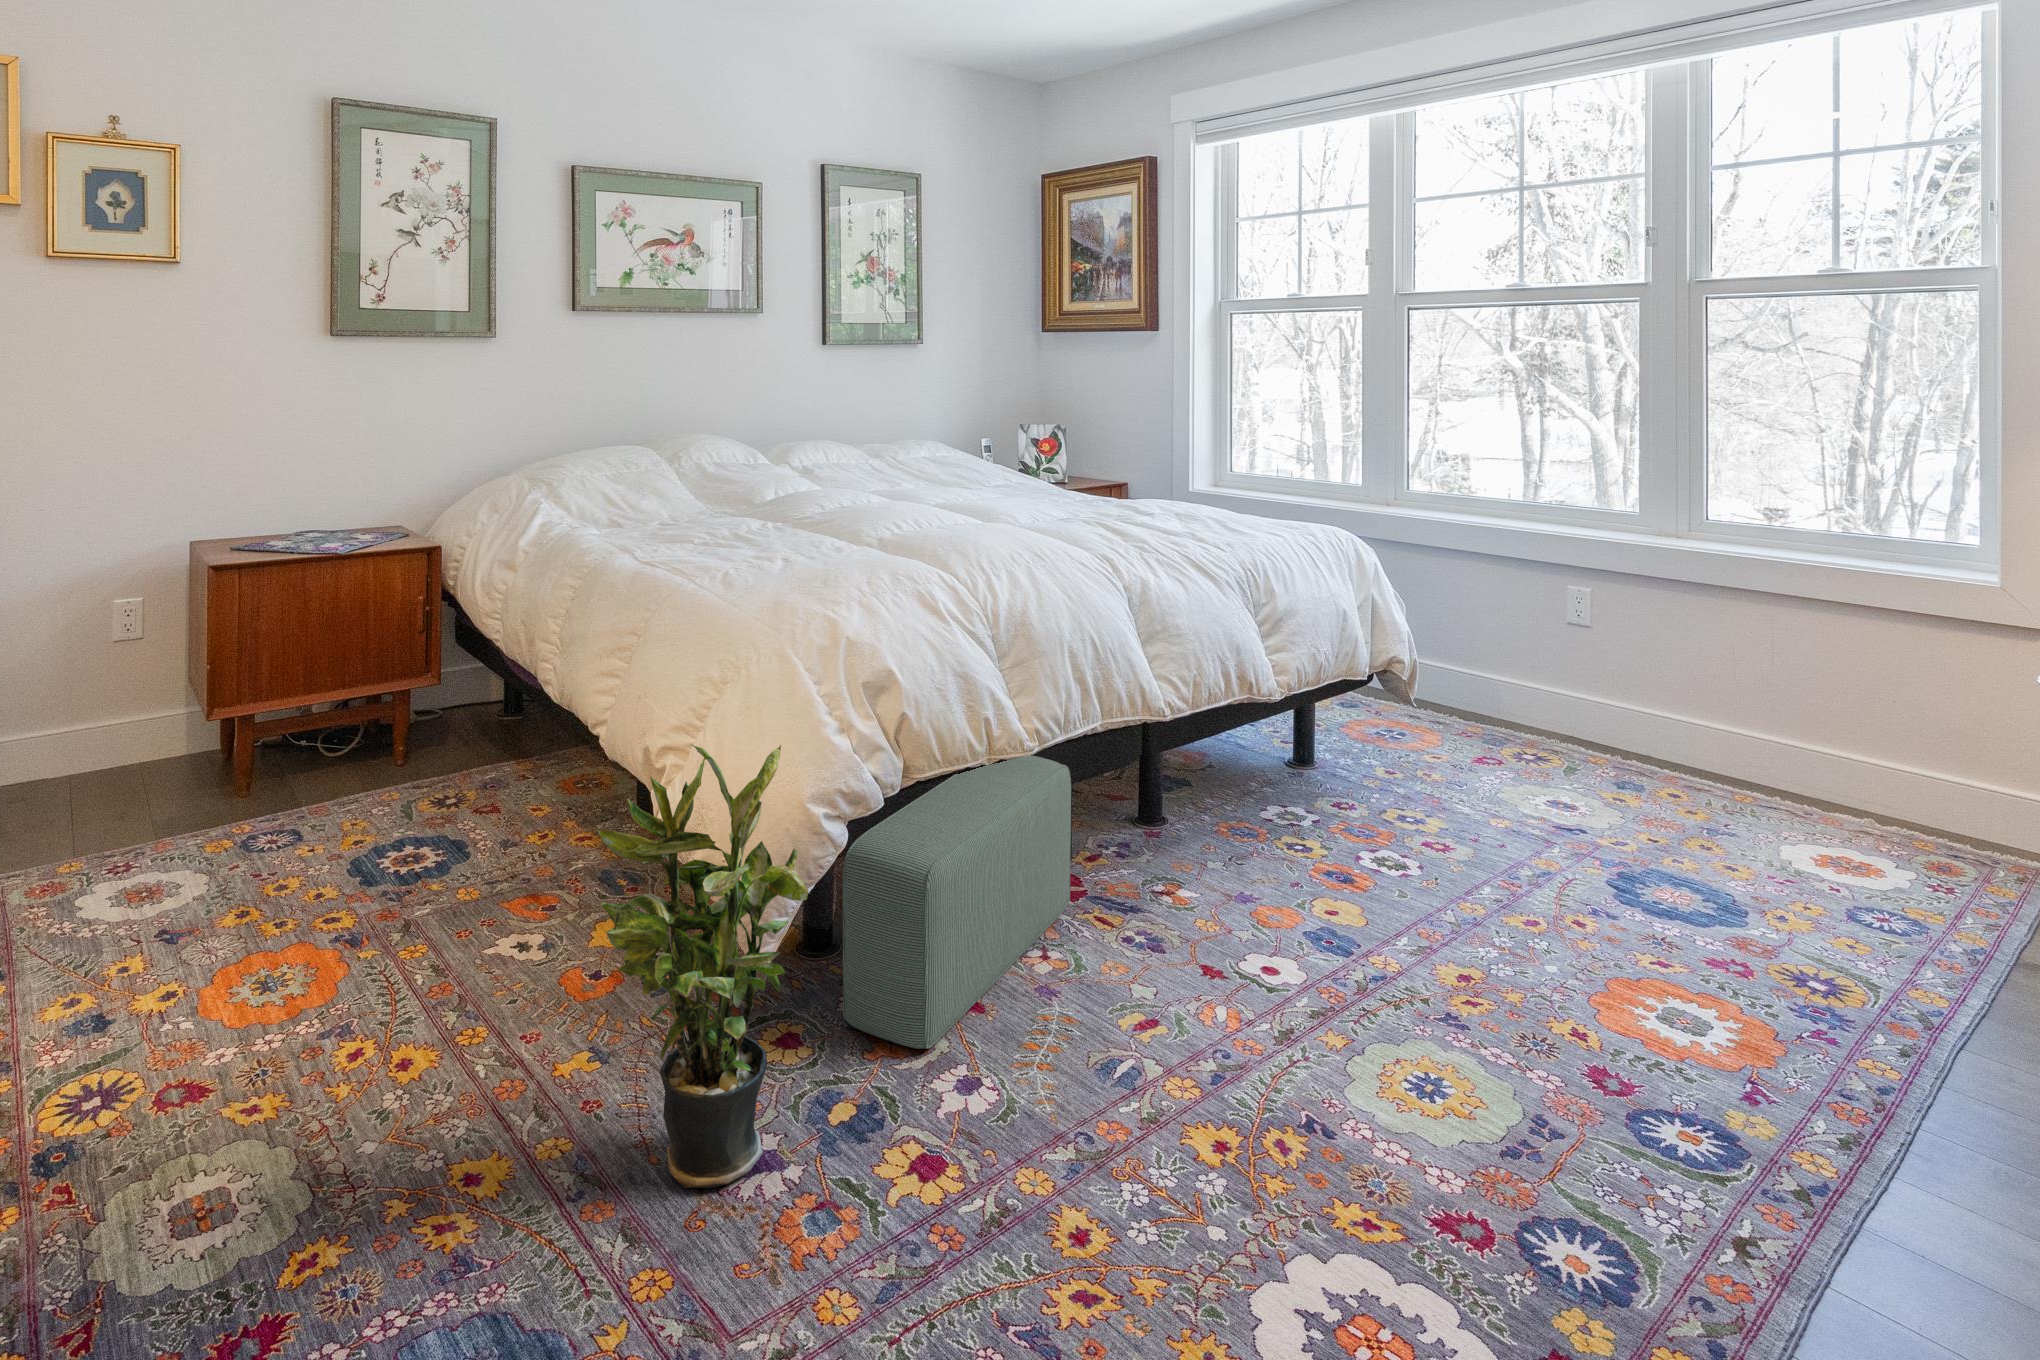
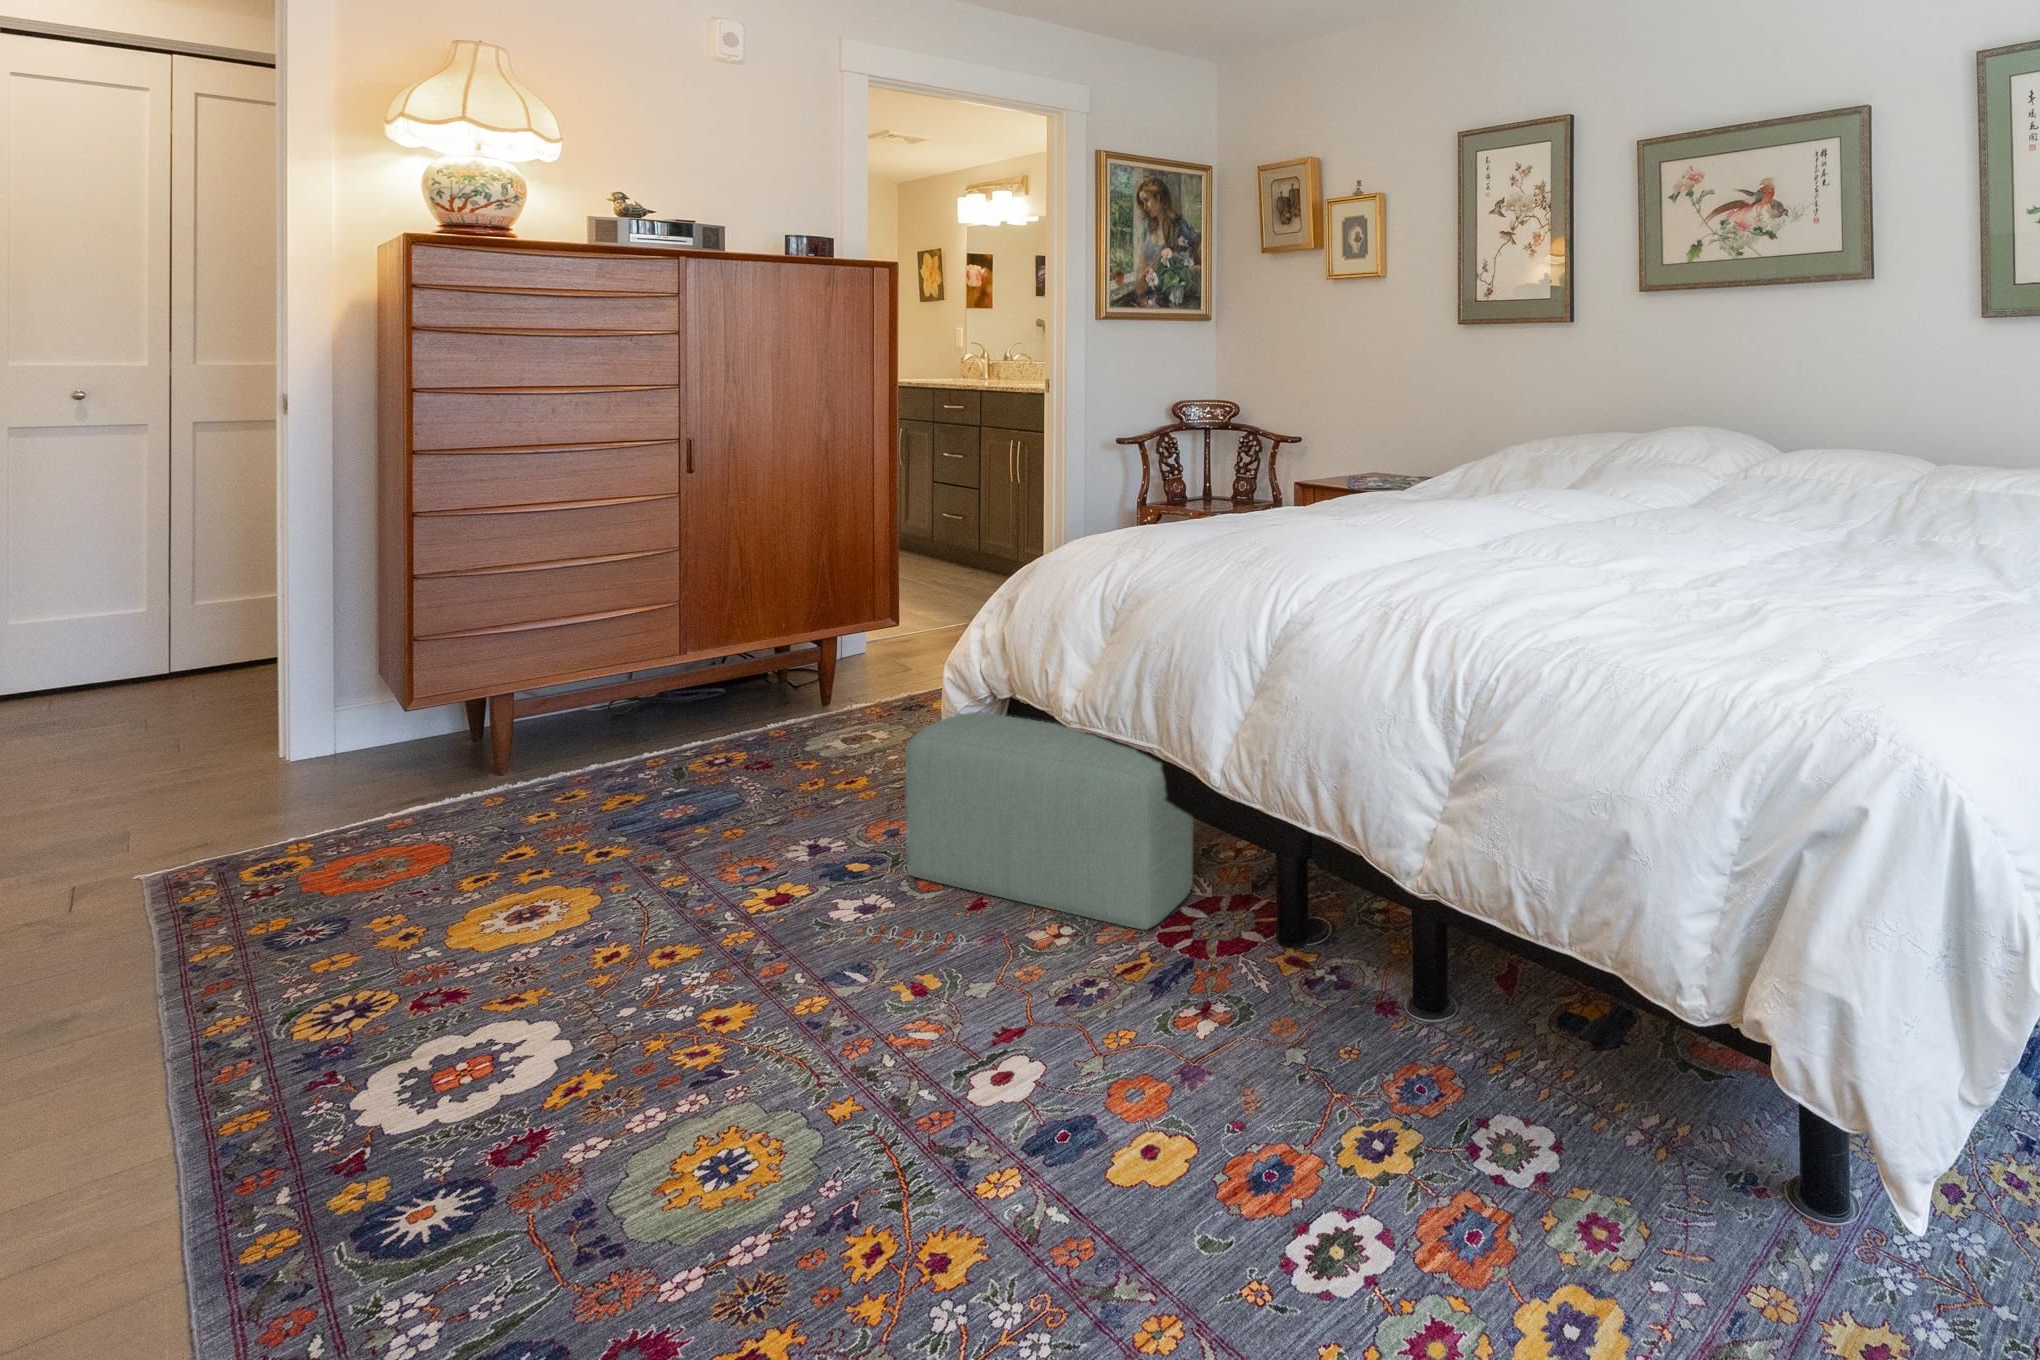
potted plant: present [597,745,808,1188] -> none [756,578,897,834]

